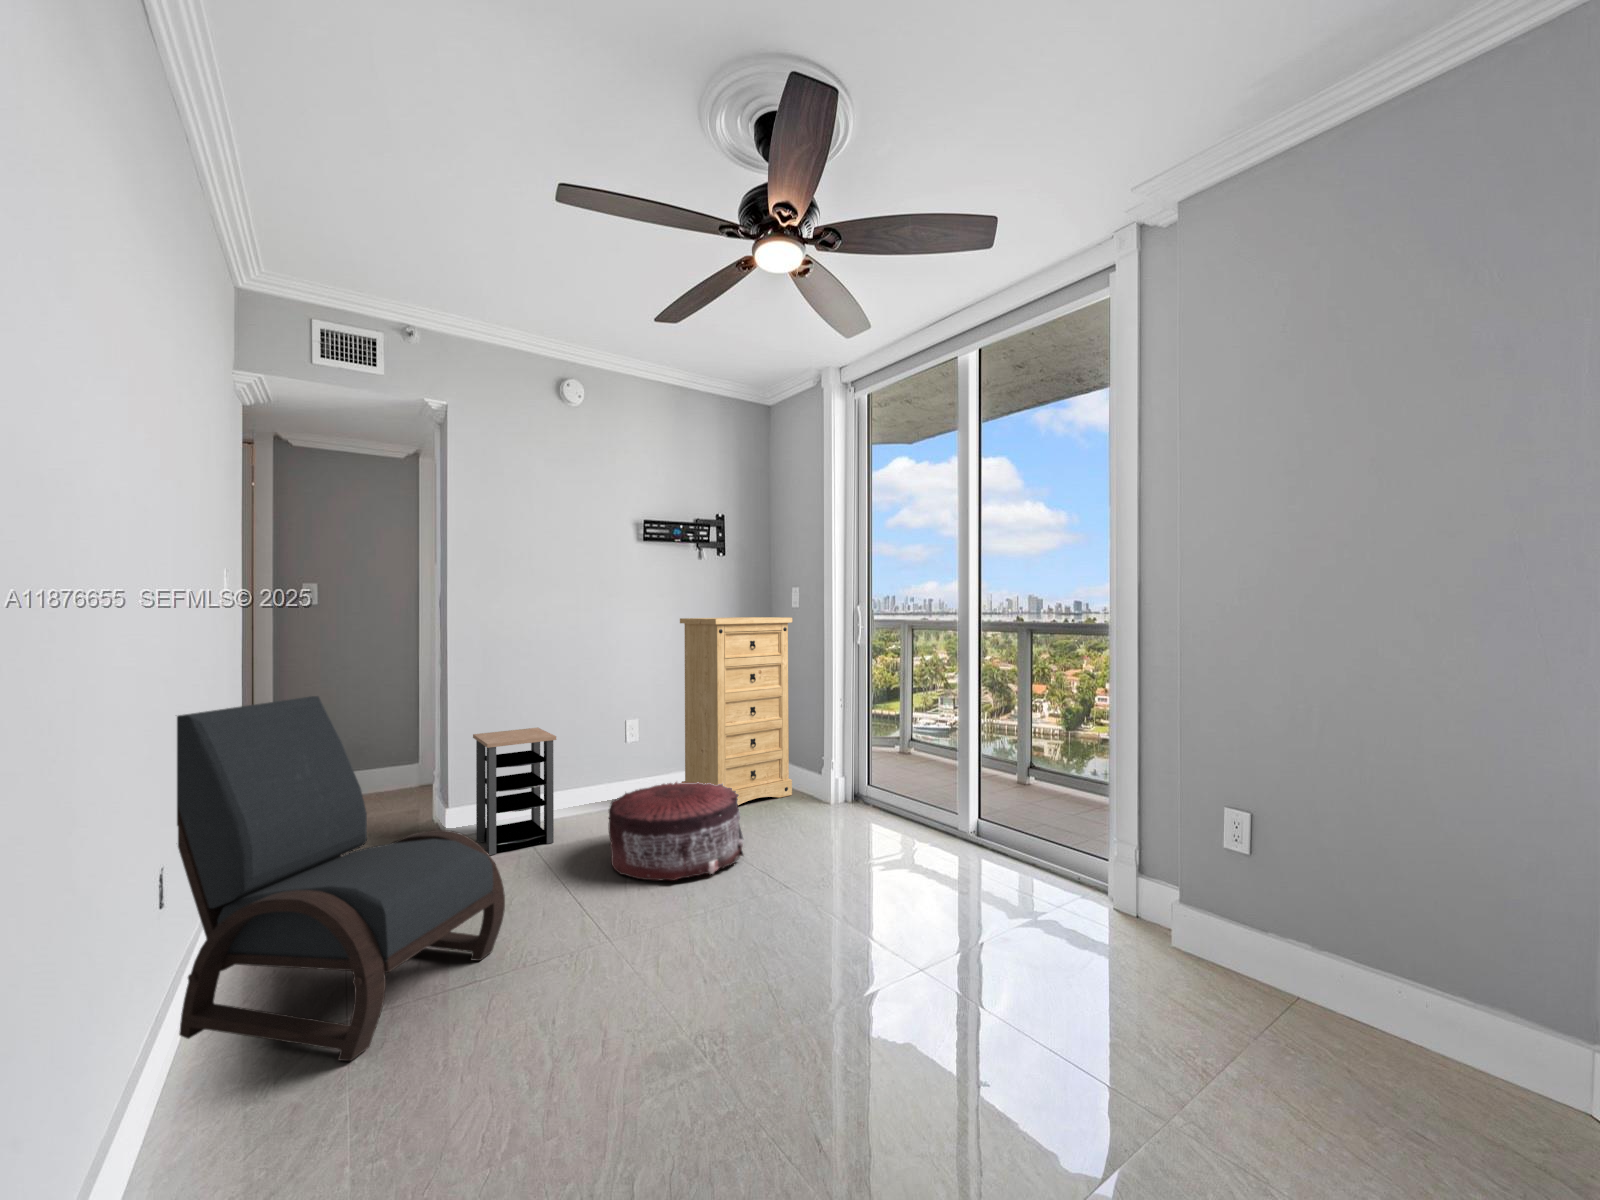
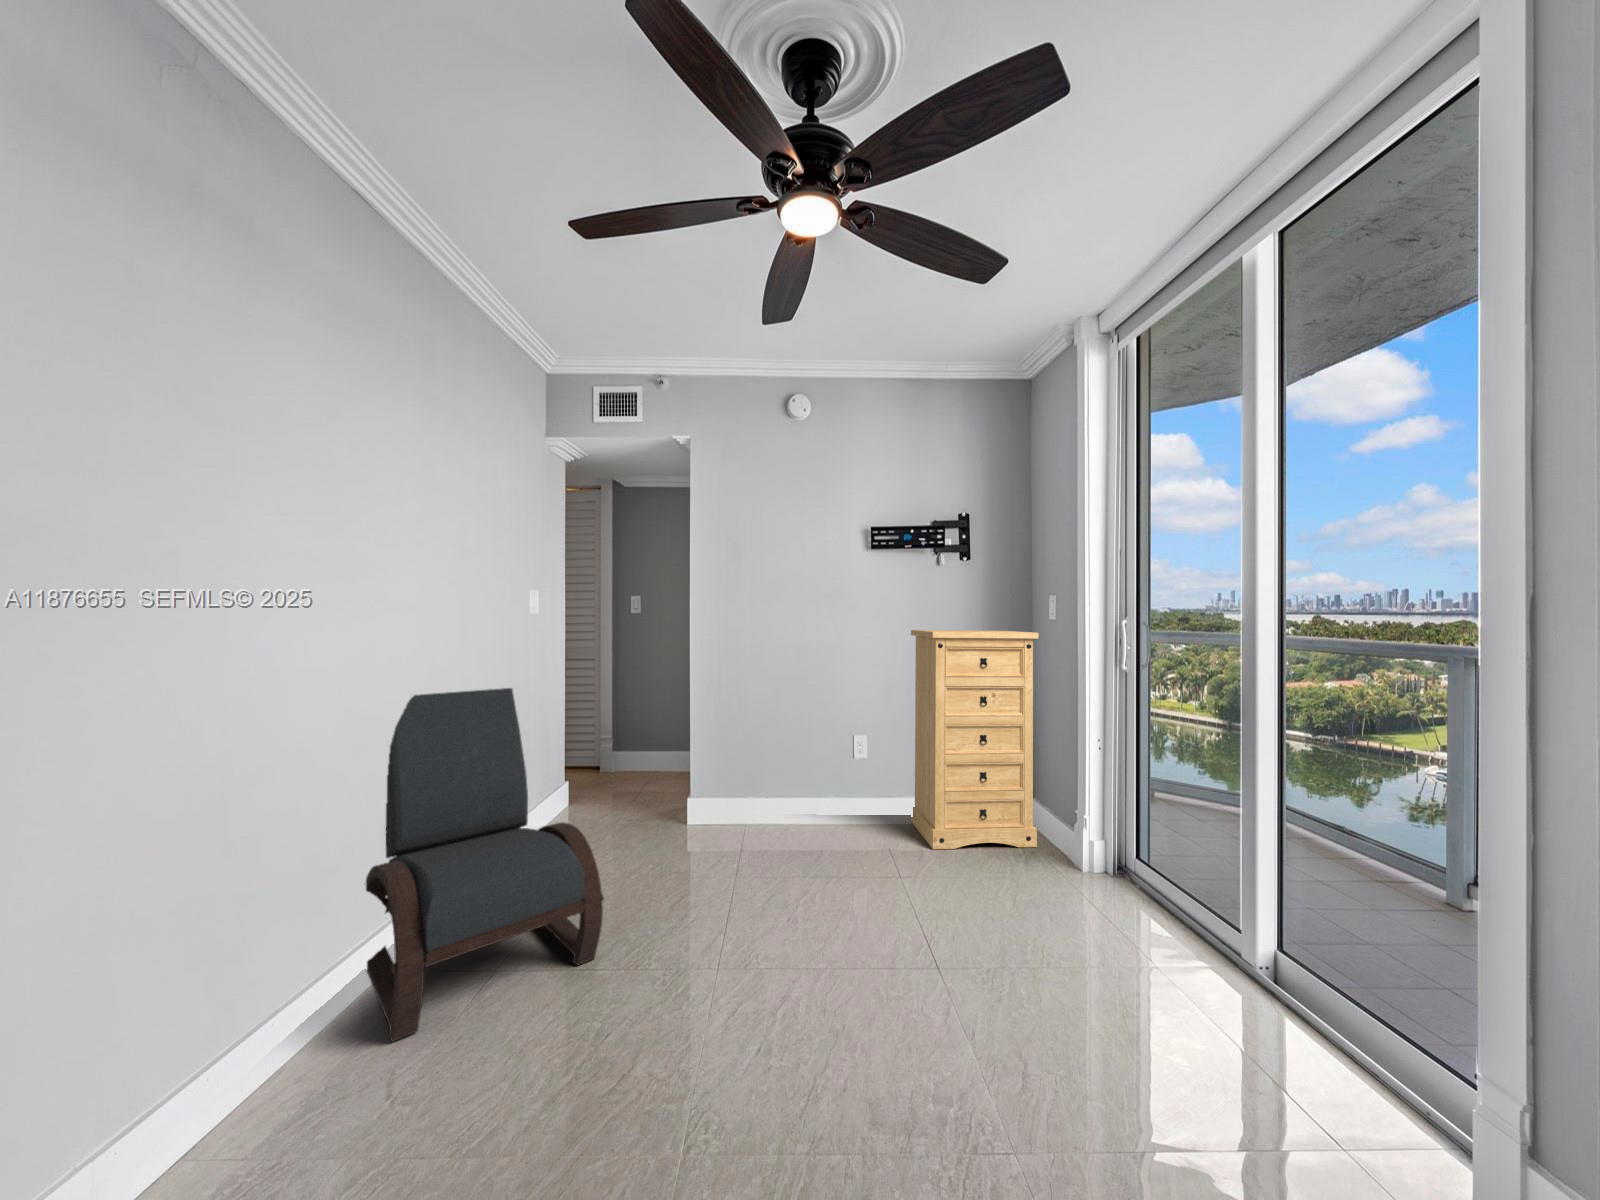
side table: present [473,728,556,855] -> none [694,730,760,847]
pouf: present [608,782,743,880] -> none [770,809,915,934]

